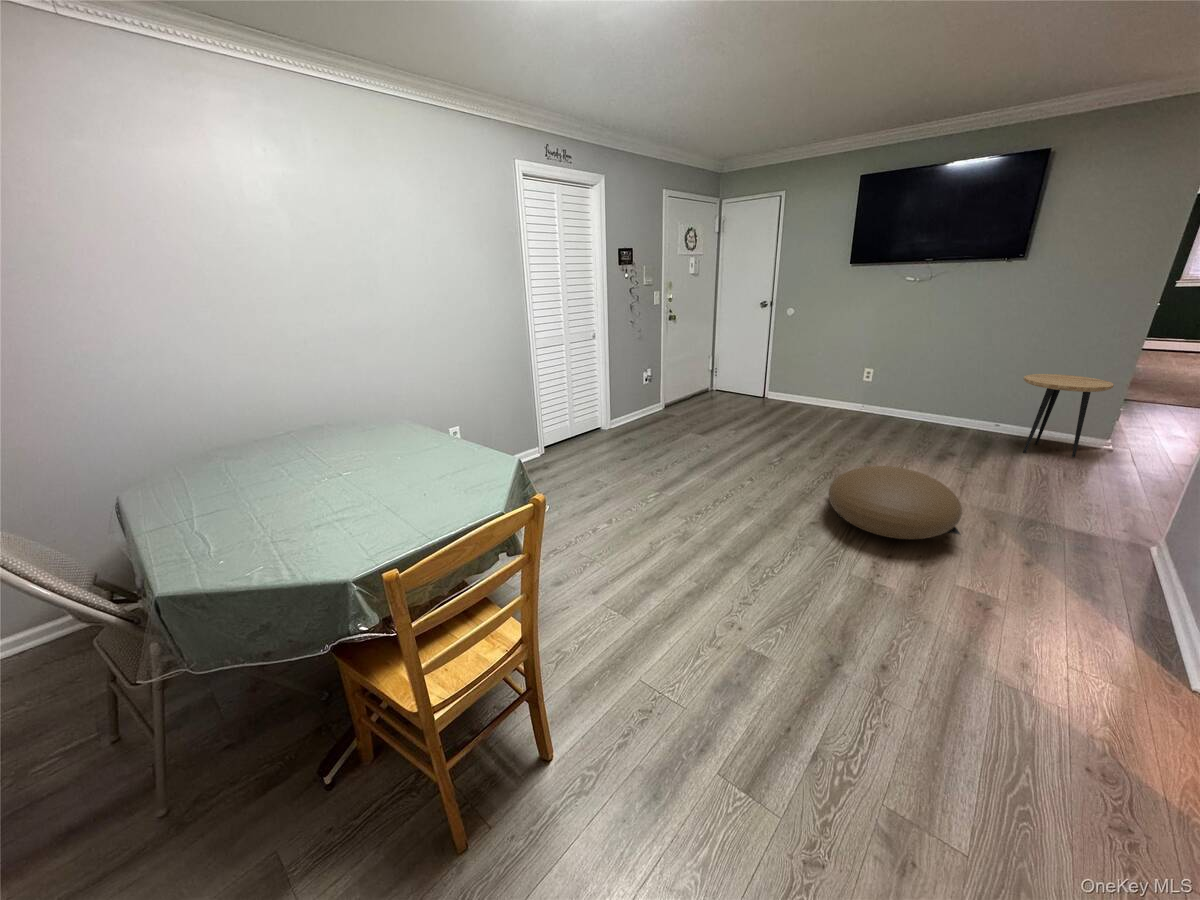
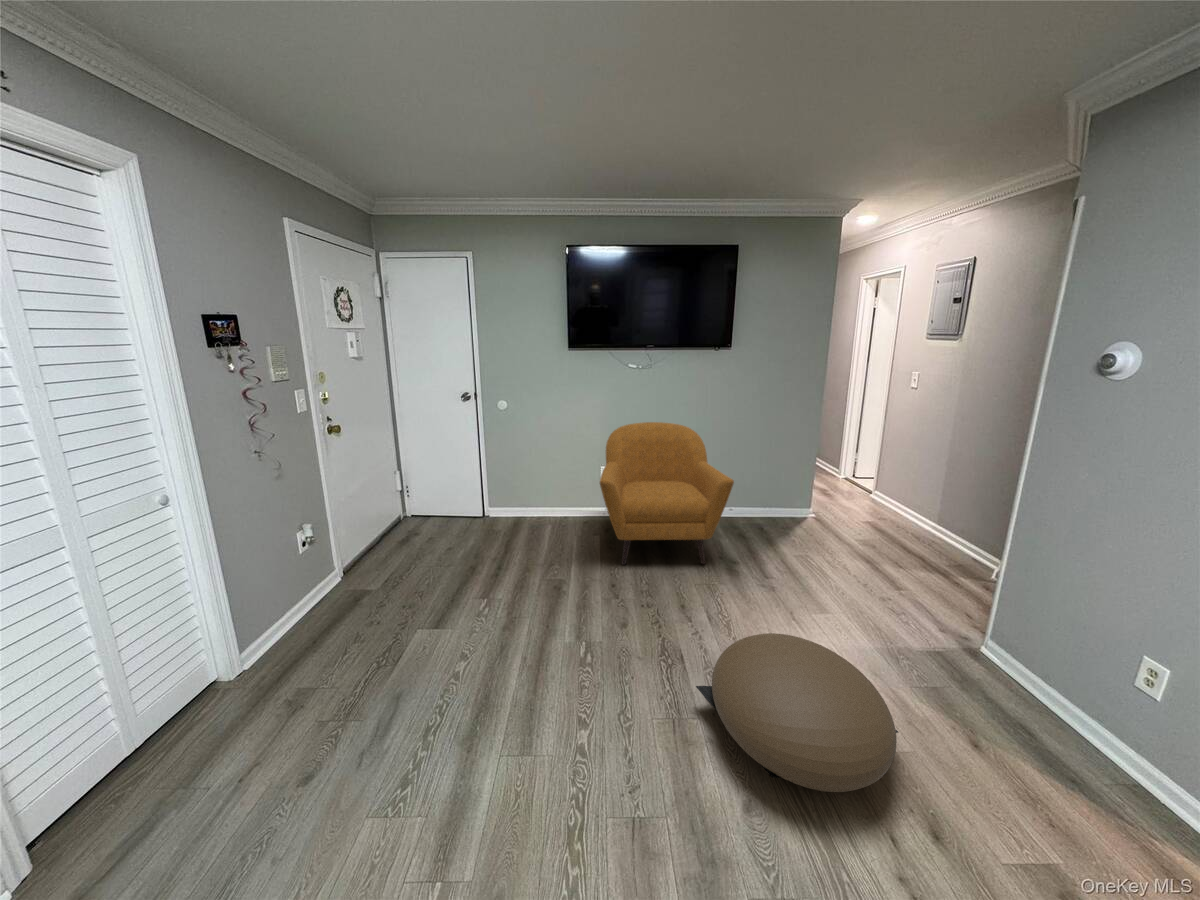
armchair: none [836,330,969,451] -> present [600,422,734,565]
side table: present [1023,374,1114,457] -> none [749,456,816,538]

